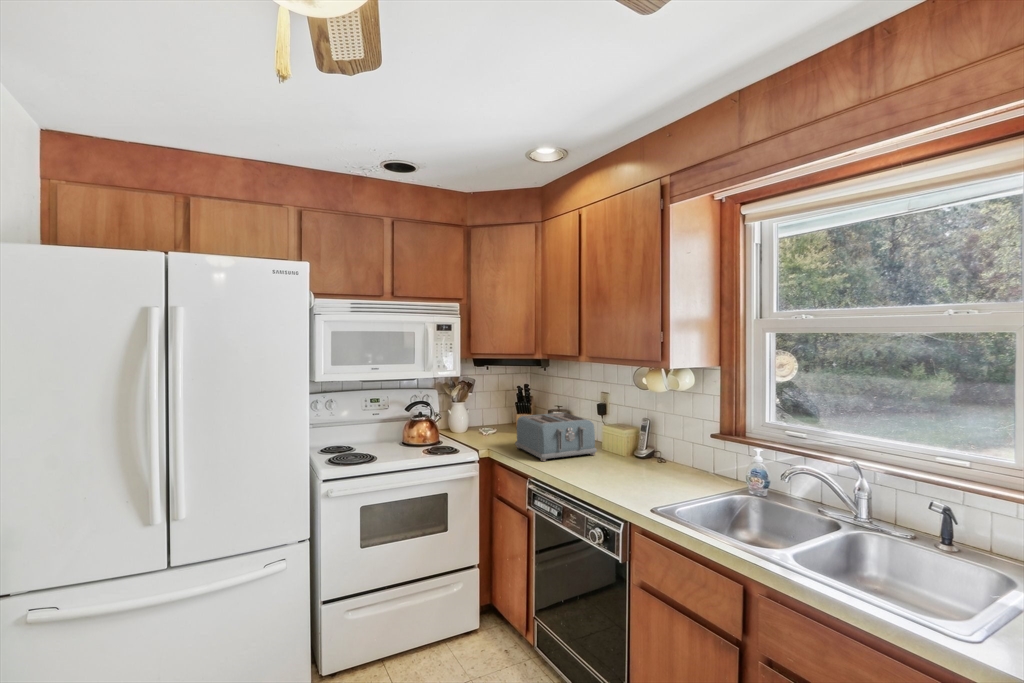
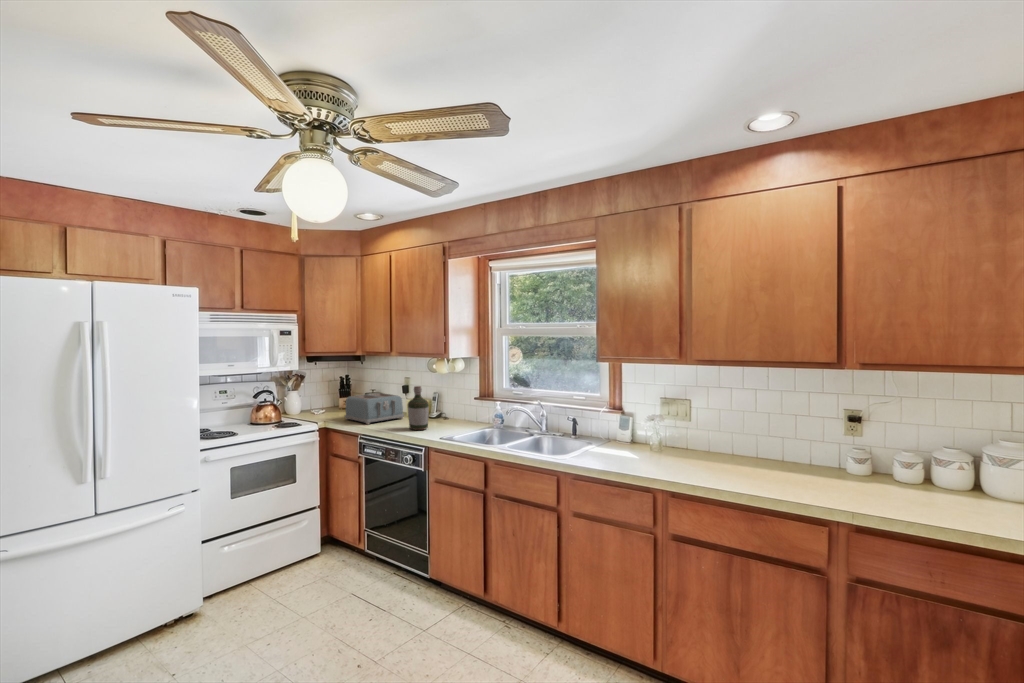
bottle: none [599,412,633,484] -> present [408,386,429,430]

